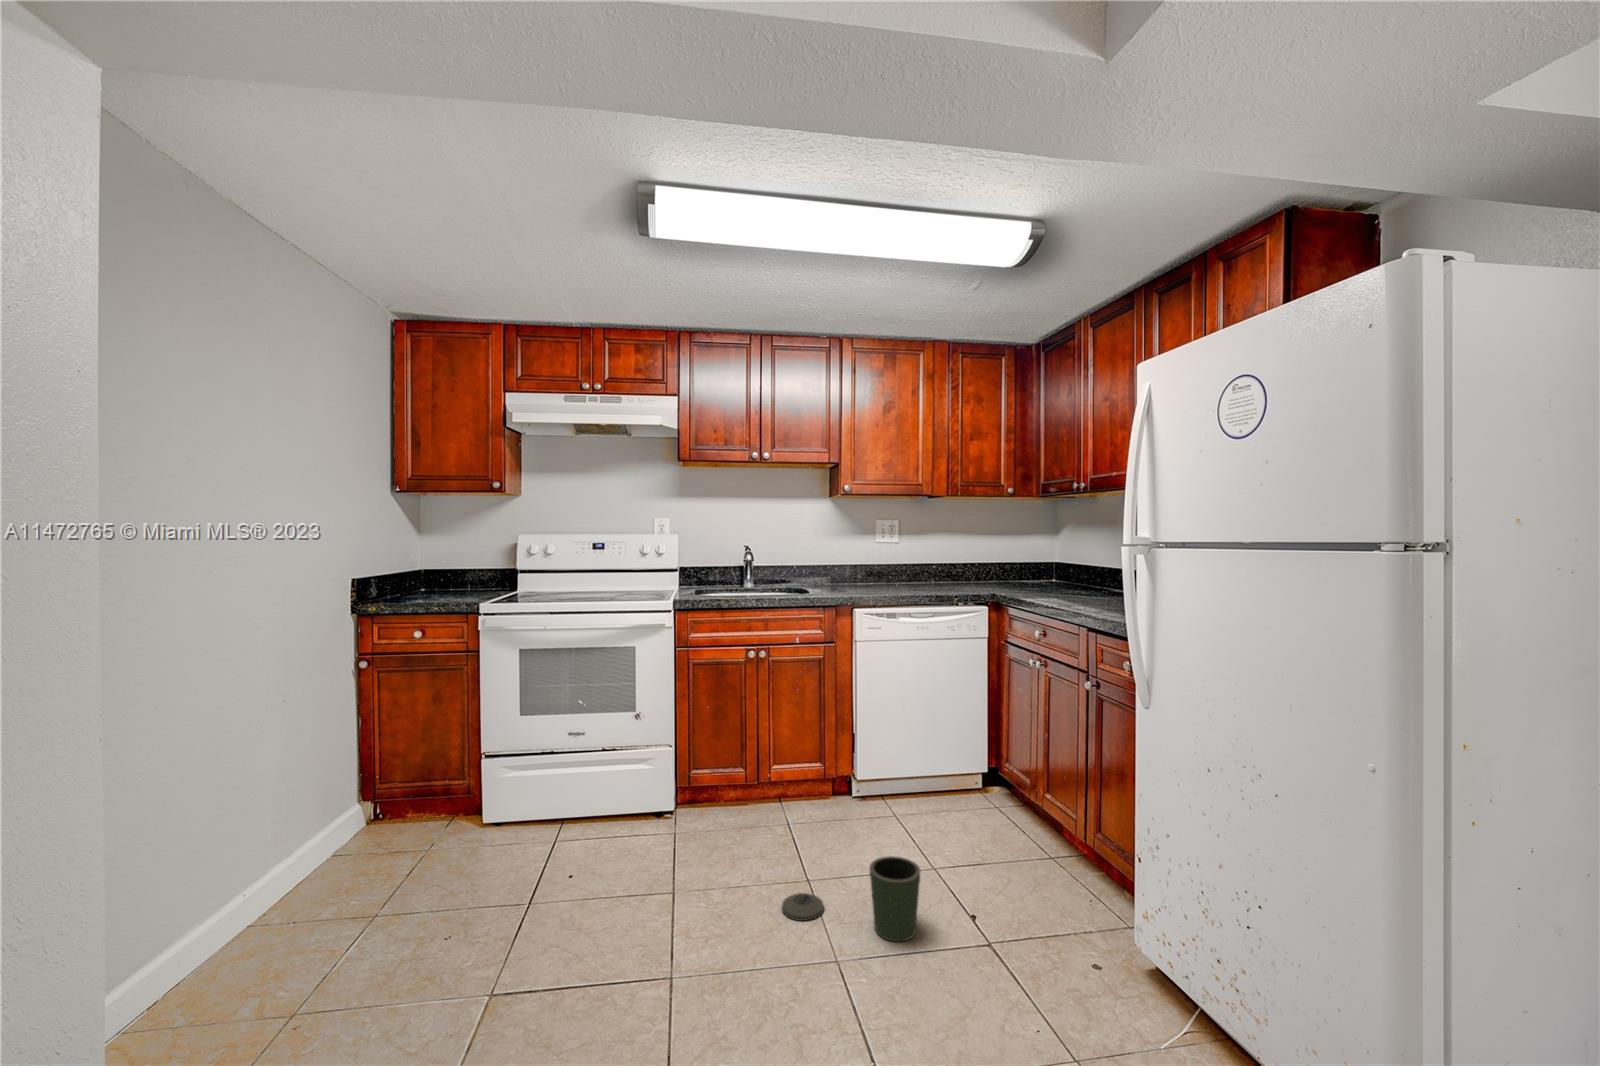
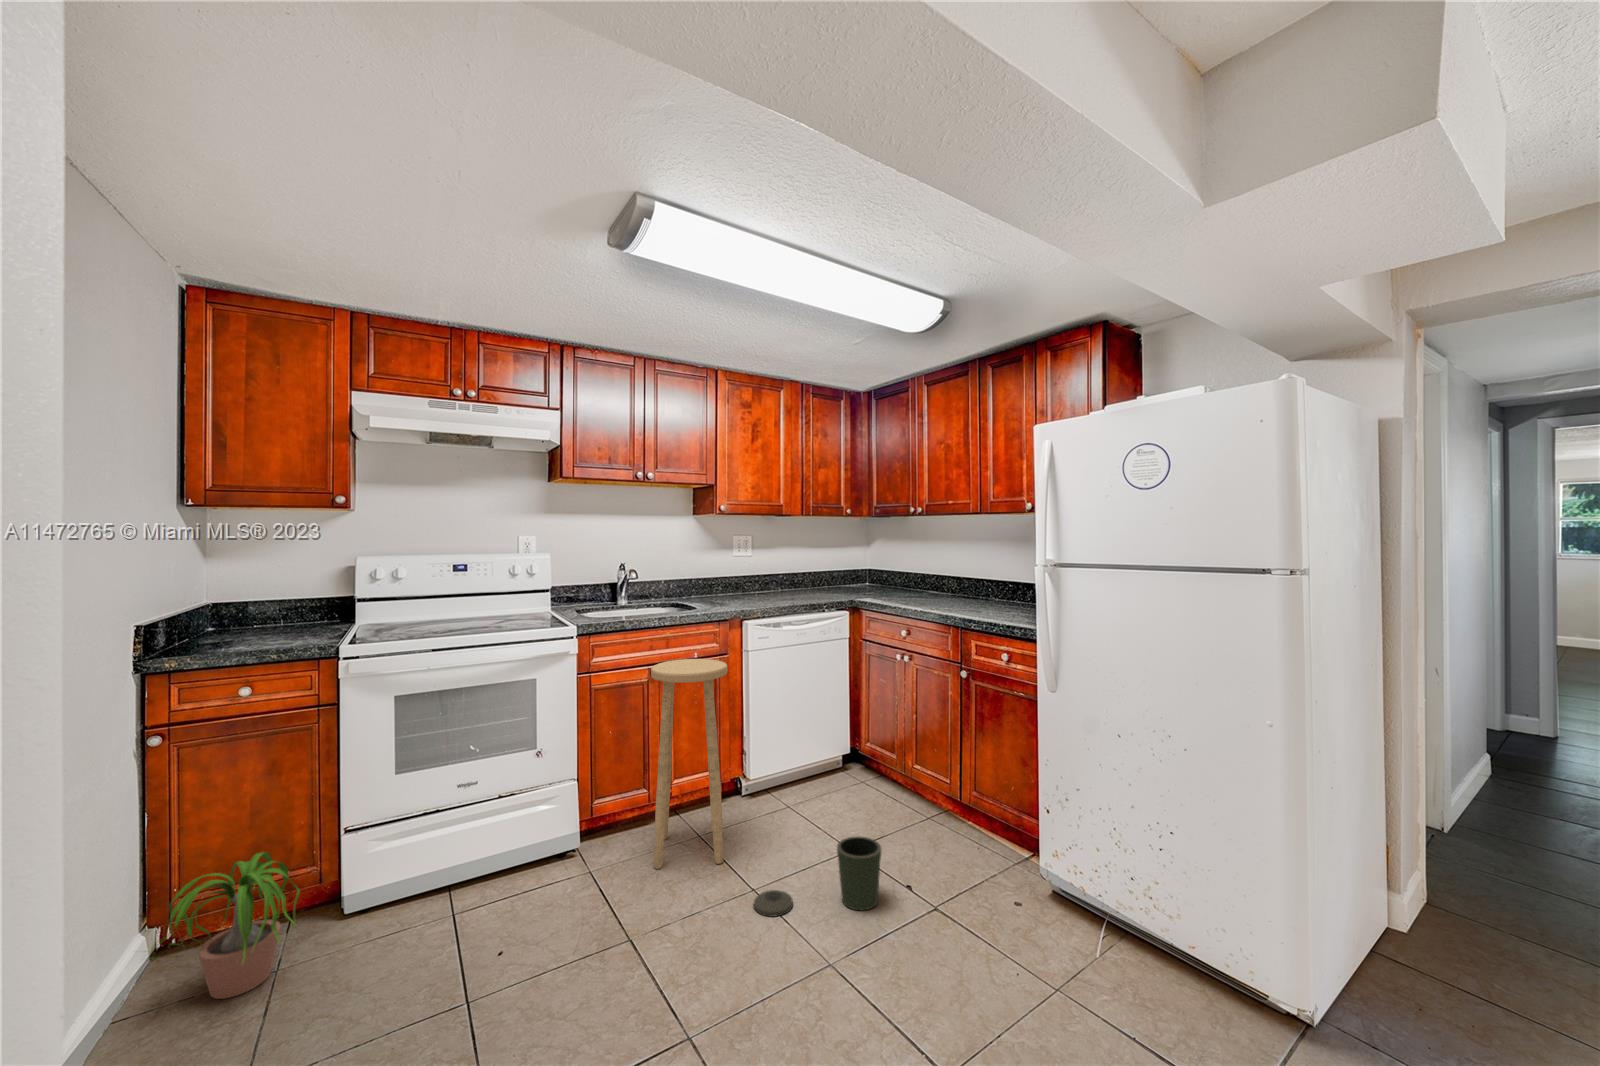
stool: none [721,642,805,856] -> present [651,659,728,869]
potted plant: none [326,761,444,866] -> present [167,852,300,999]

